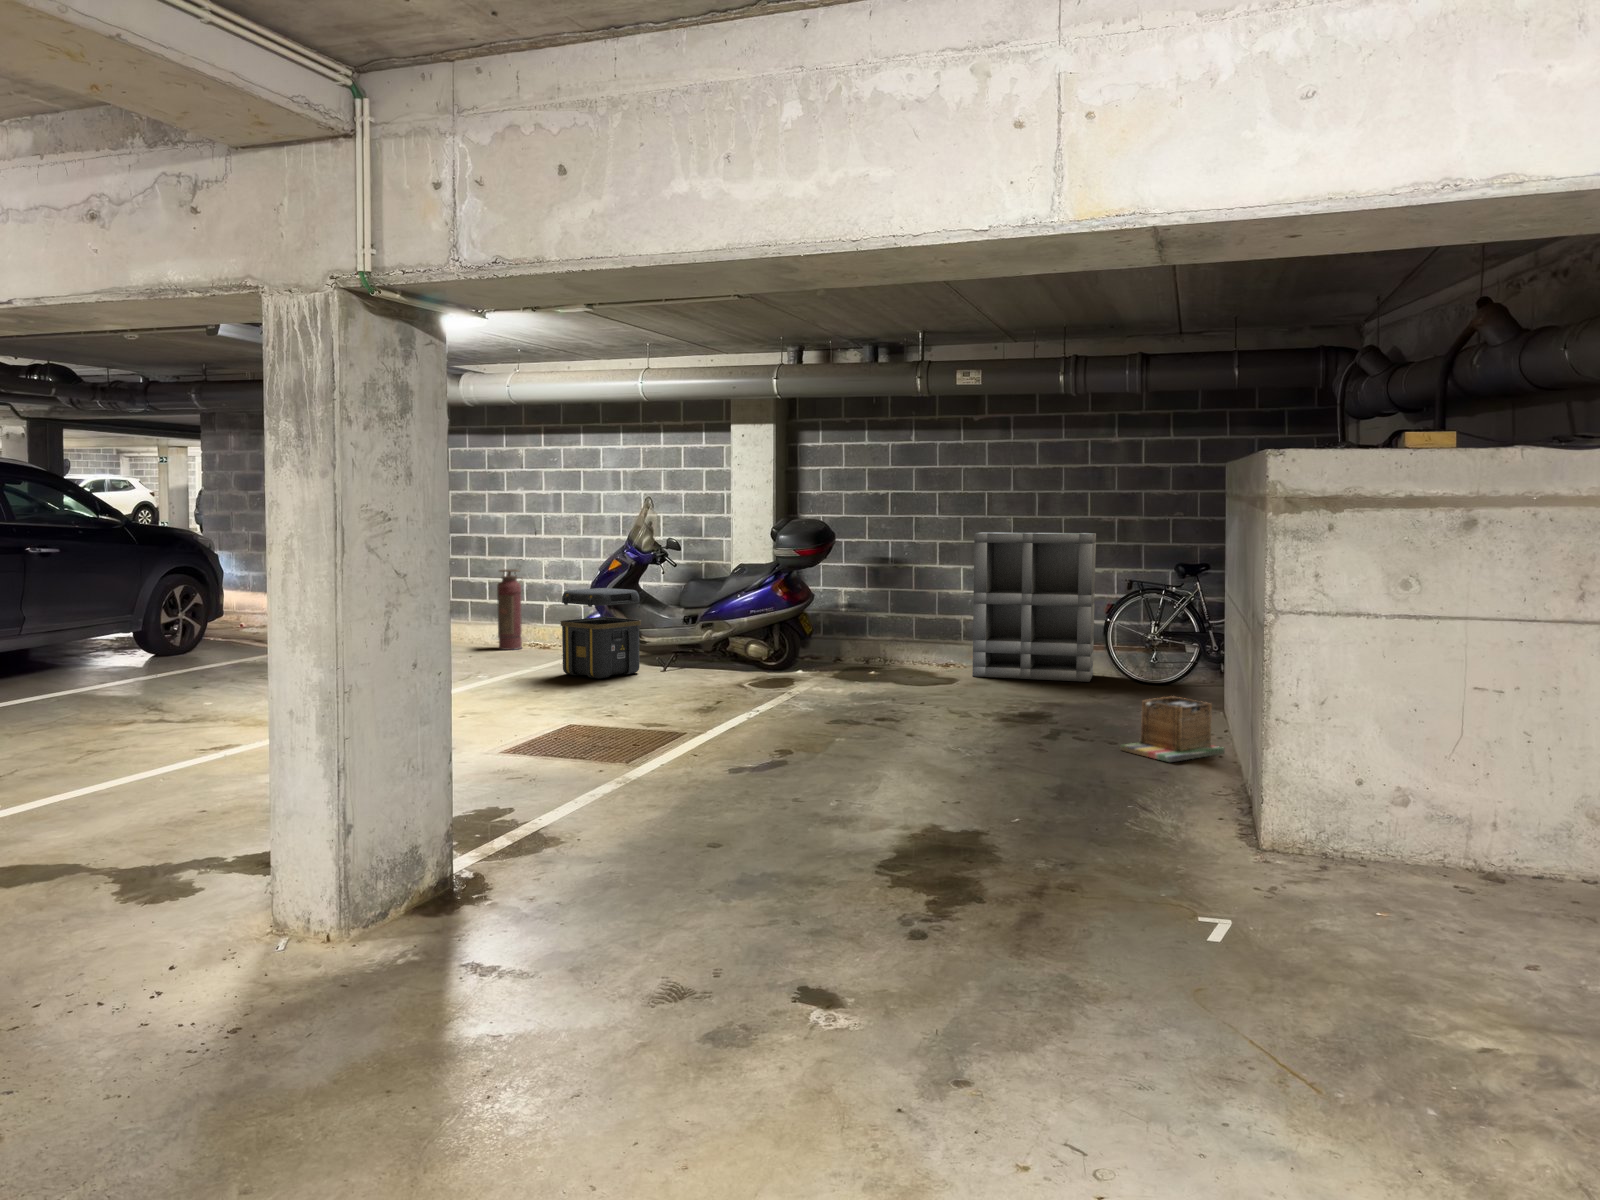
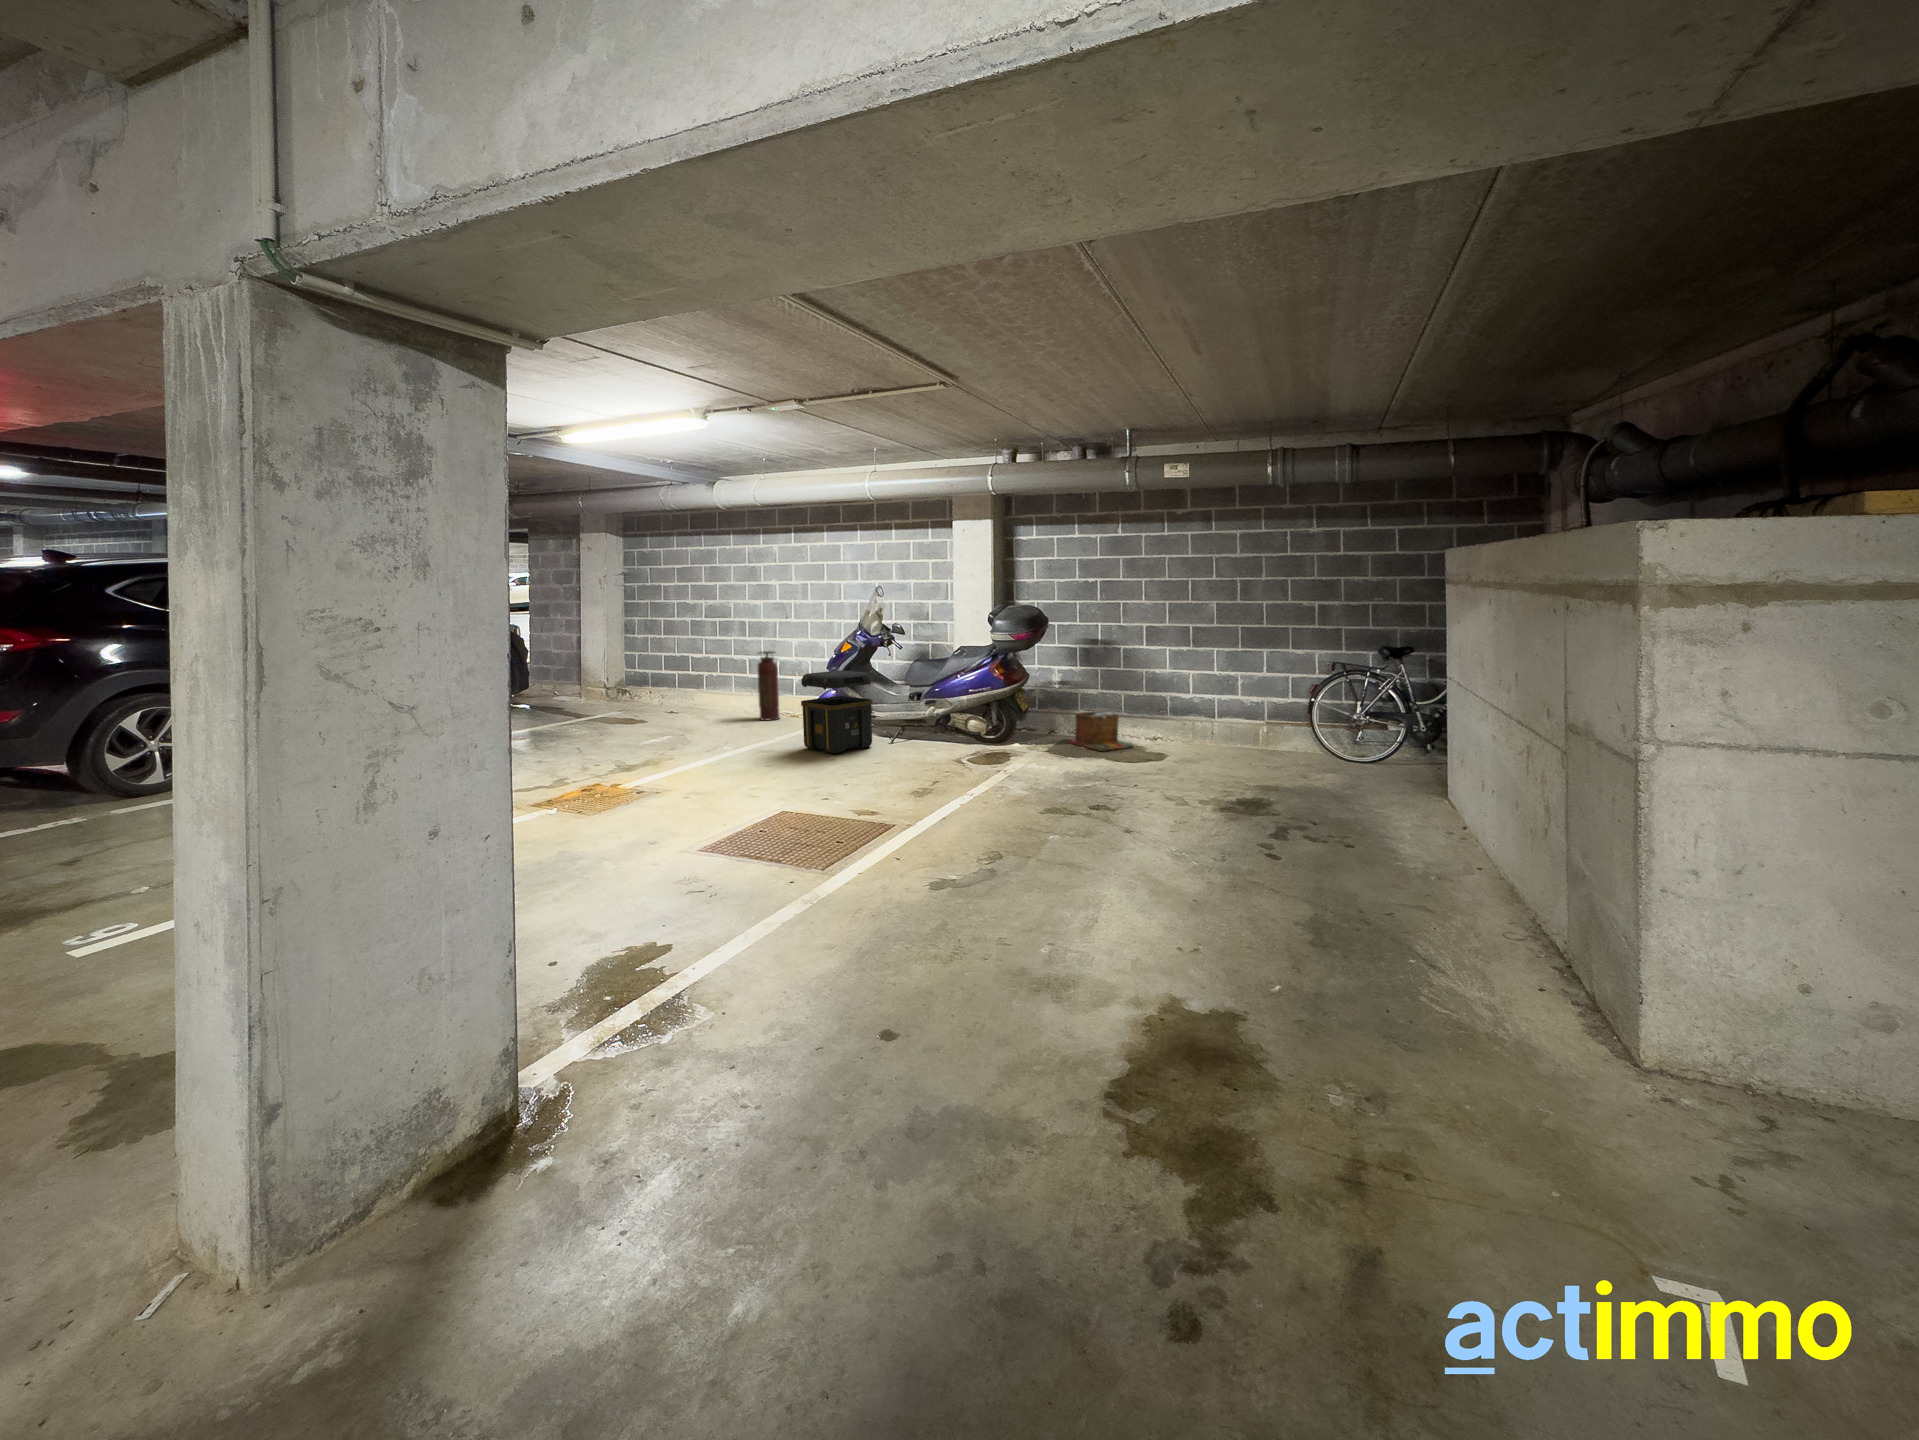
shelving unit: present [972,532,1096,682] -> none [1176,617,1298,759]
laundry basket: present [1120,696,1225,762] -> present [1070,711,1132,751]

